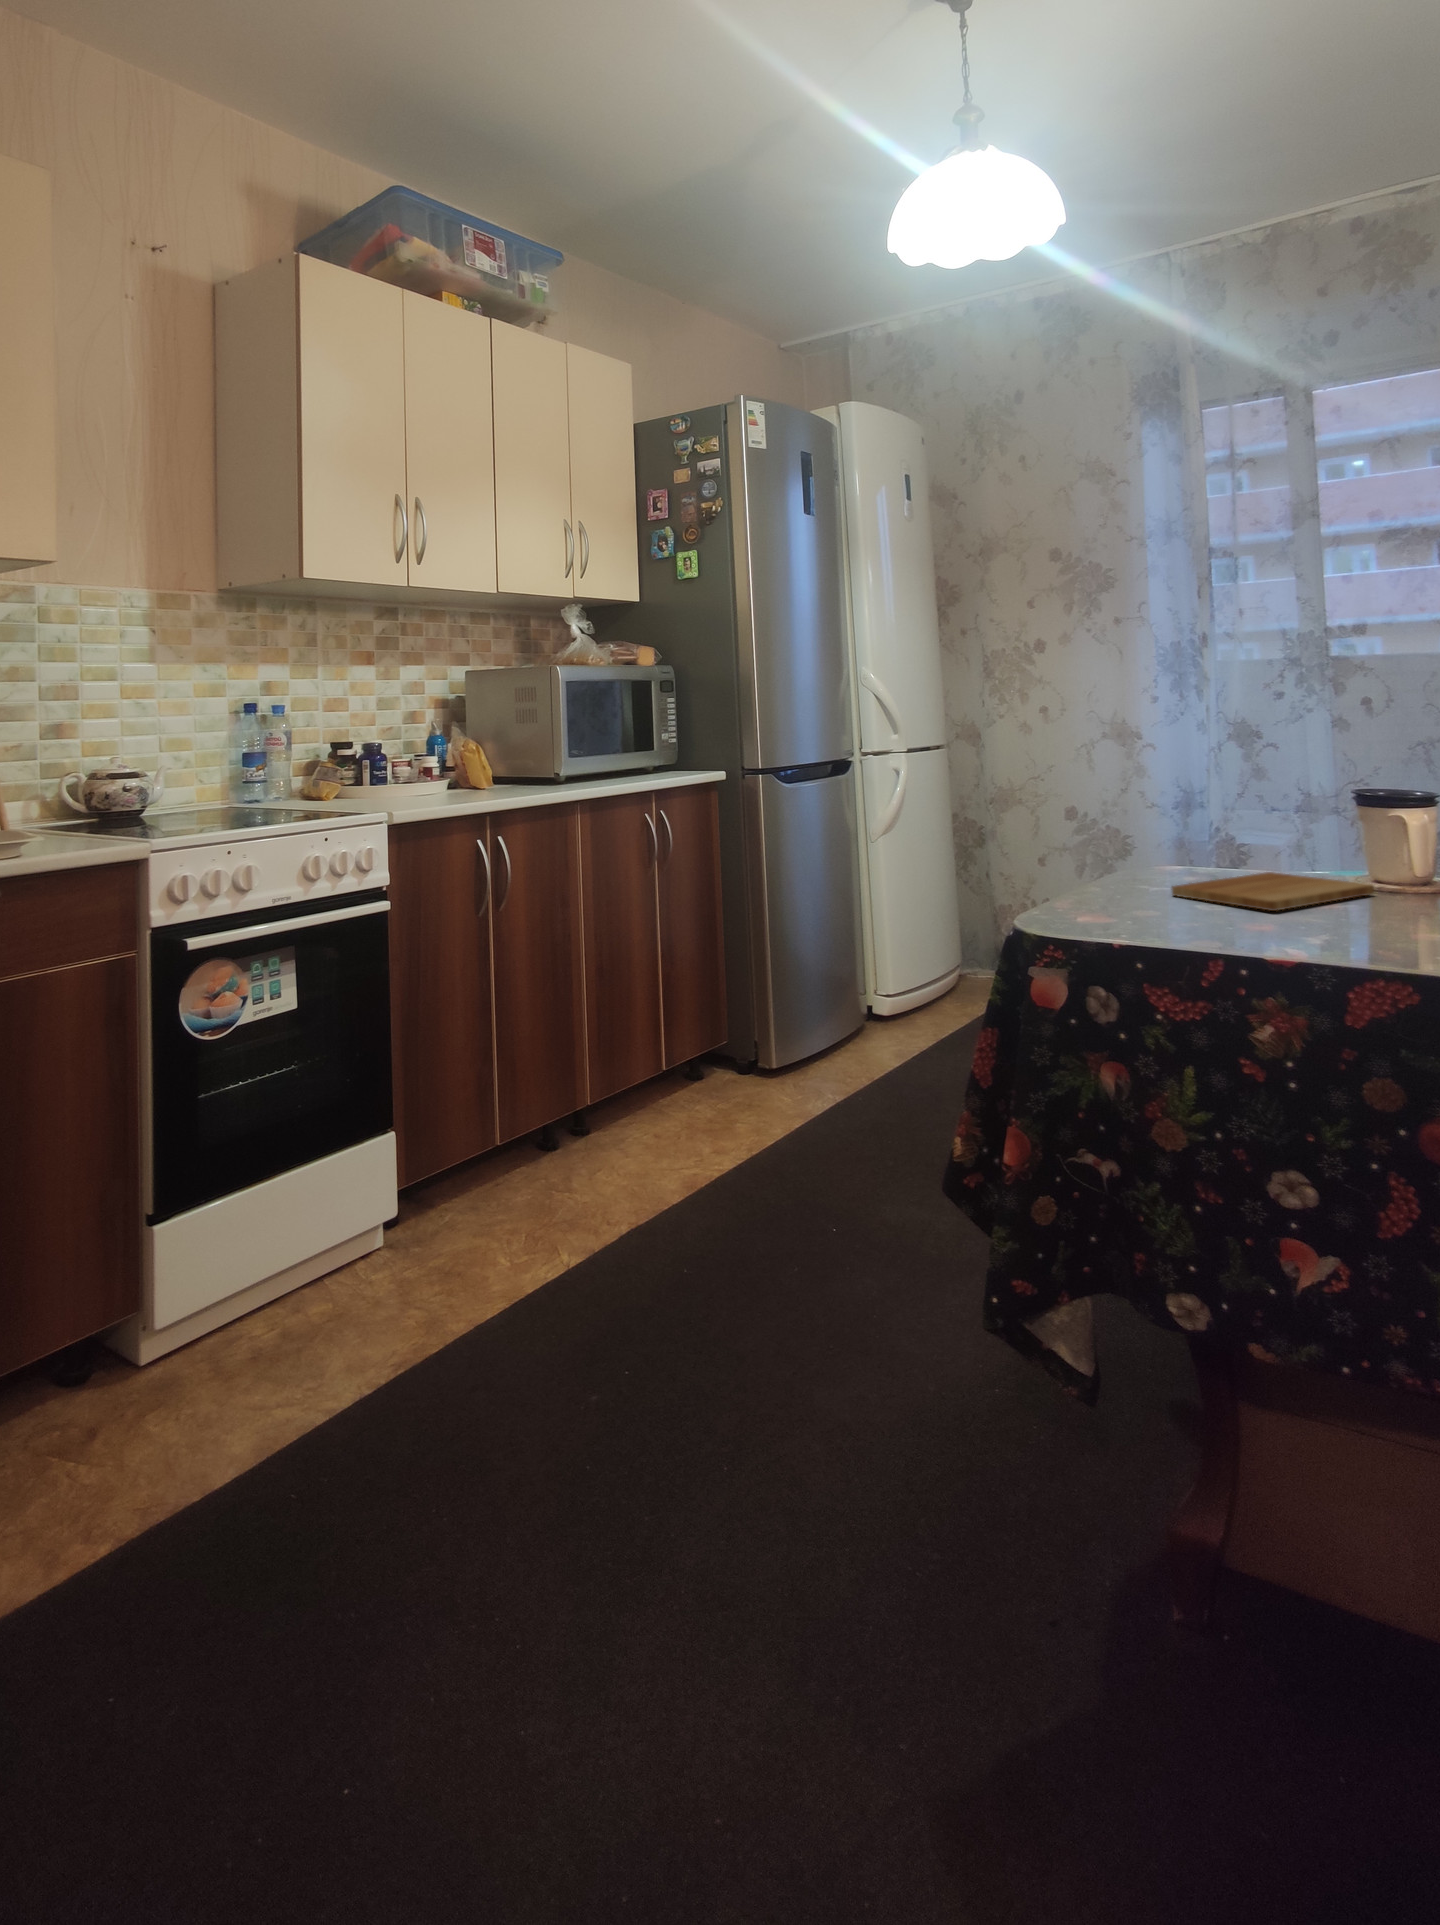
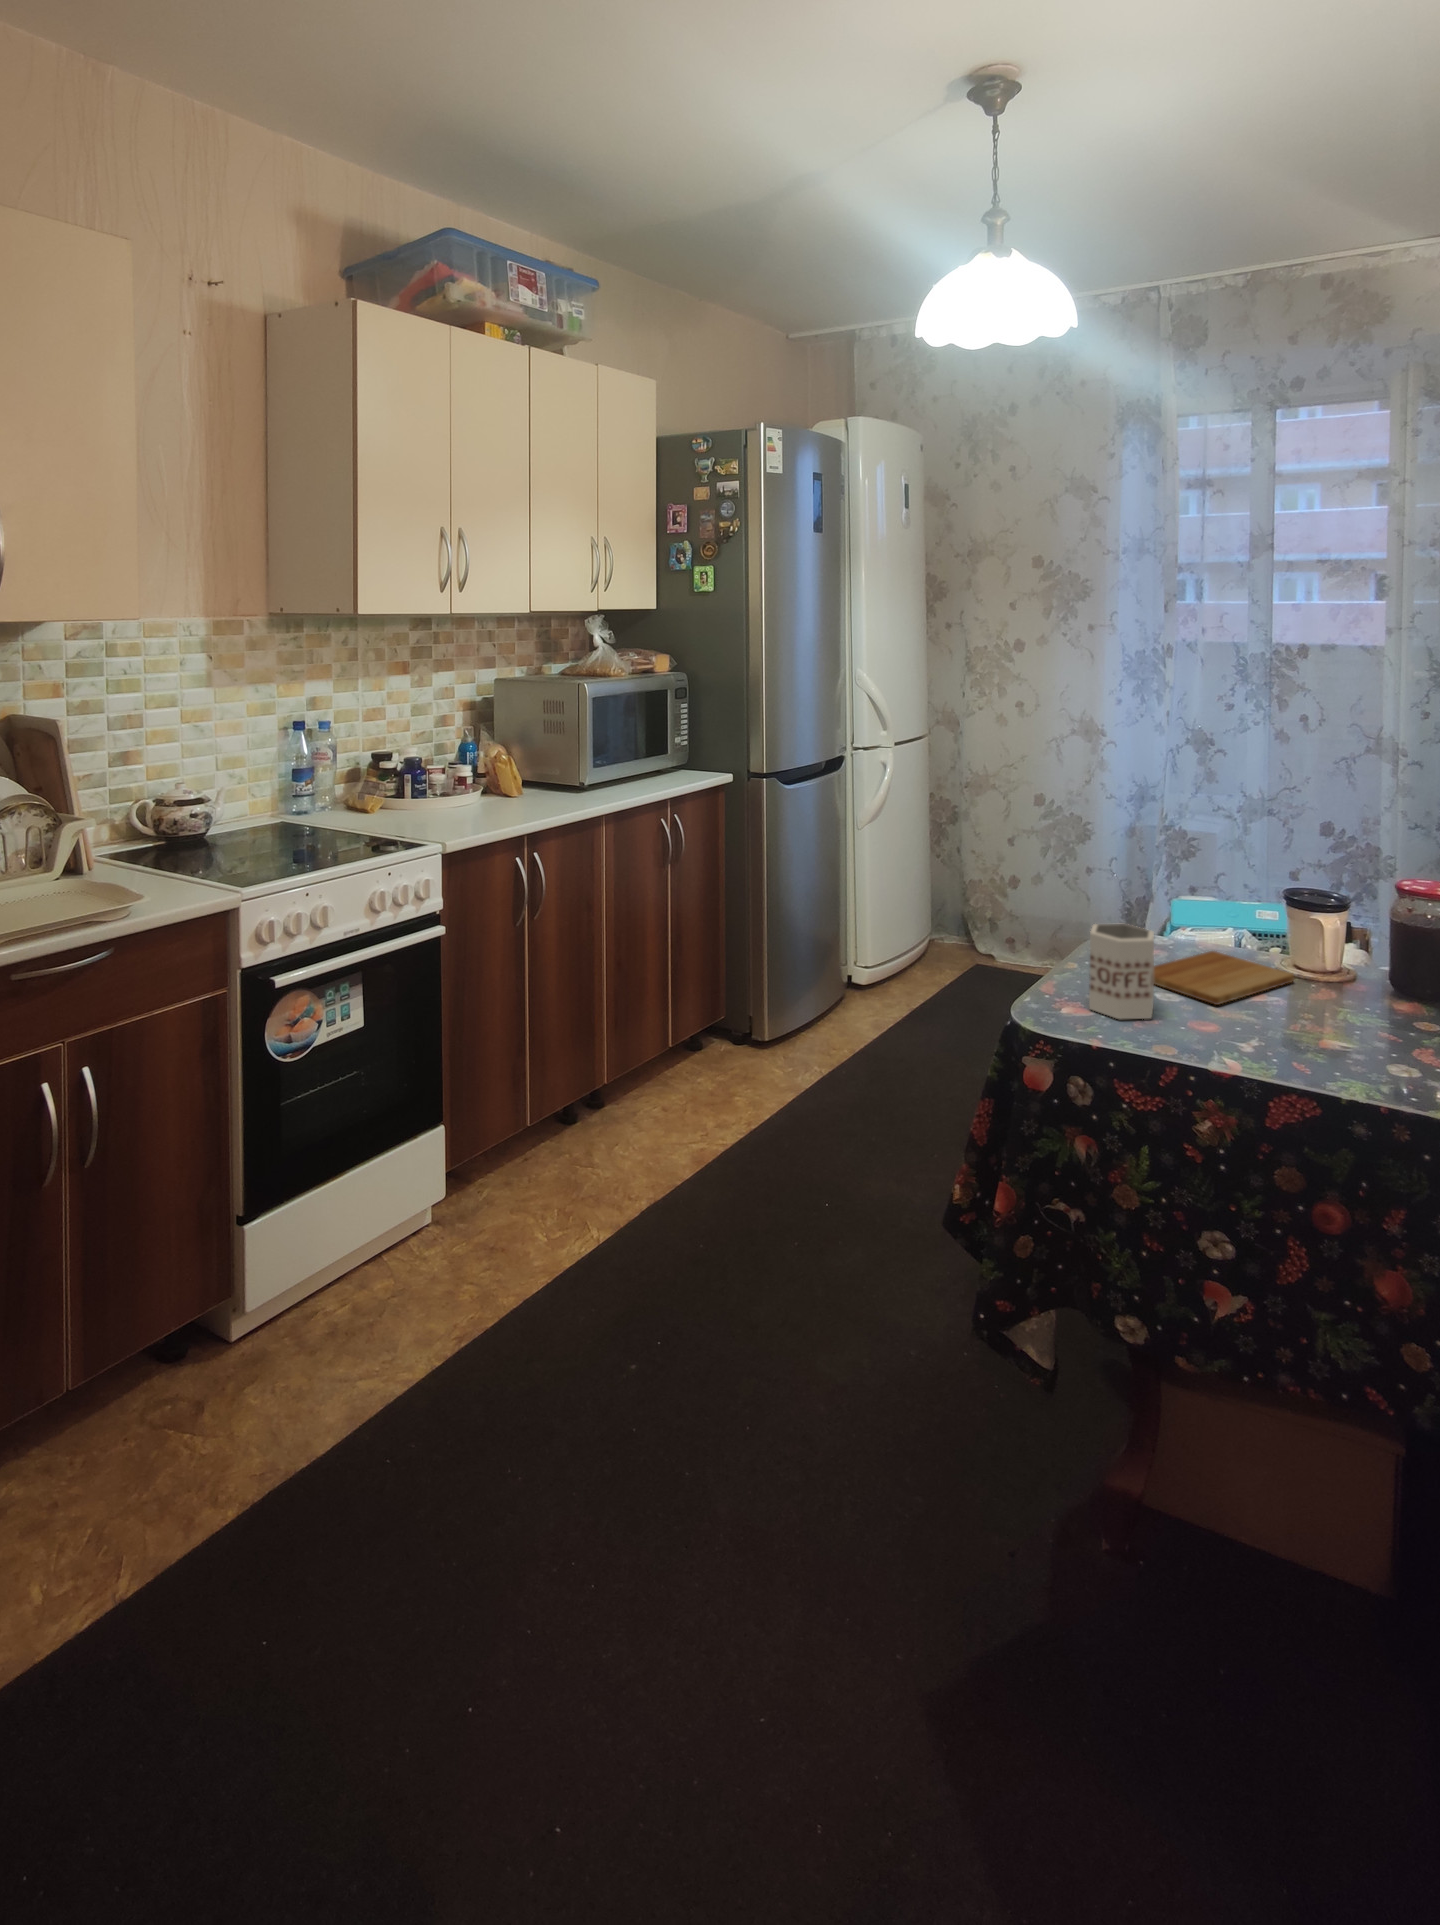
mug: none [1105,817,1192,923] -> present [1089,924,1154,1019]

